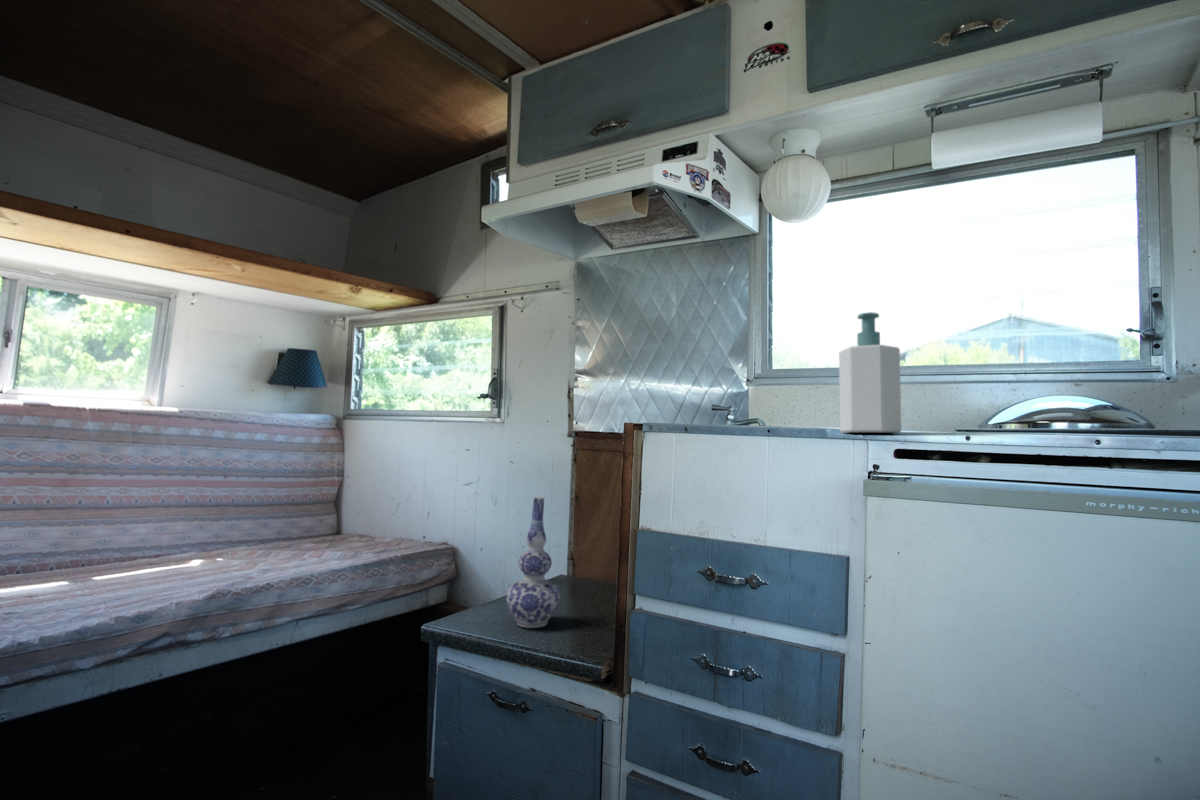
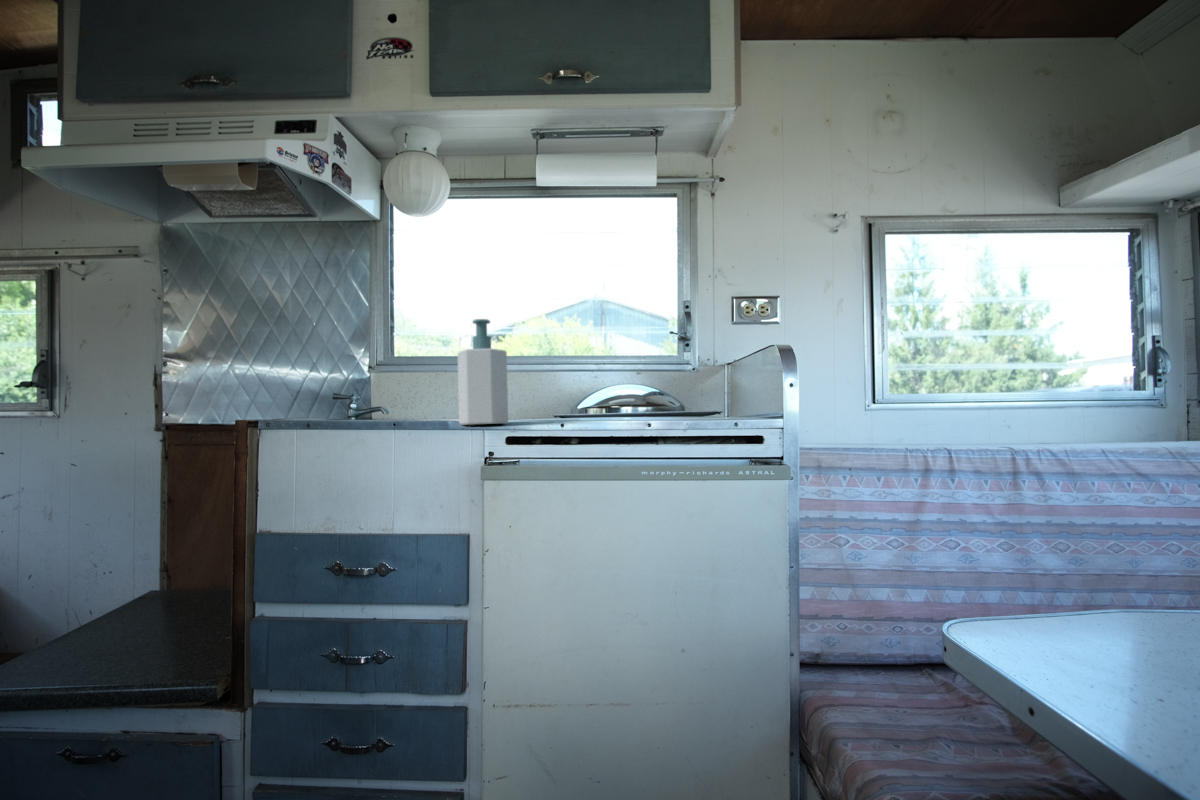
vase: present [506,497,560,628] -> none [77,510,155,666]

